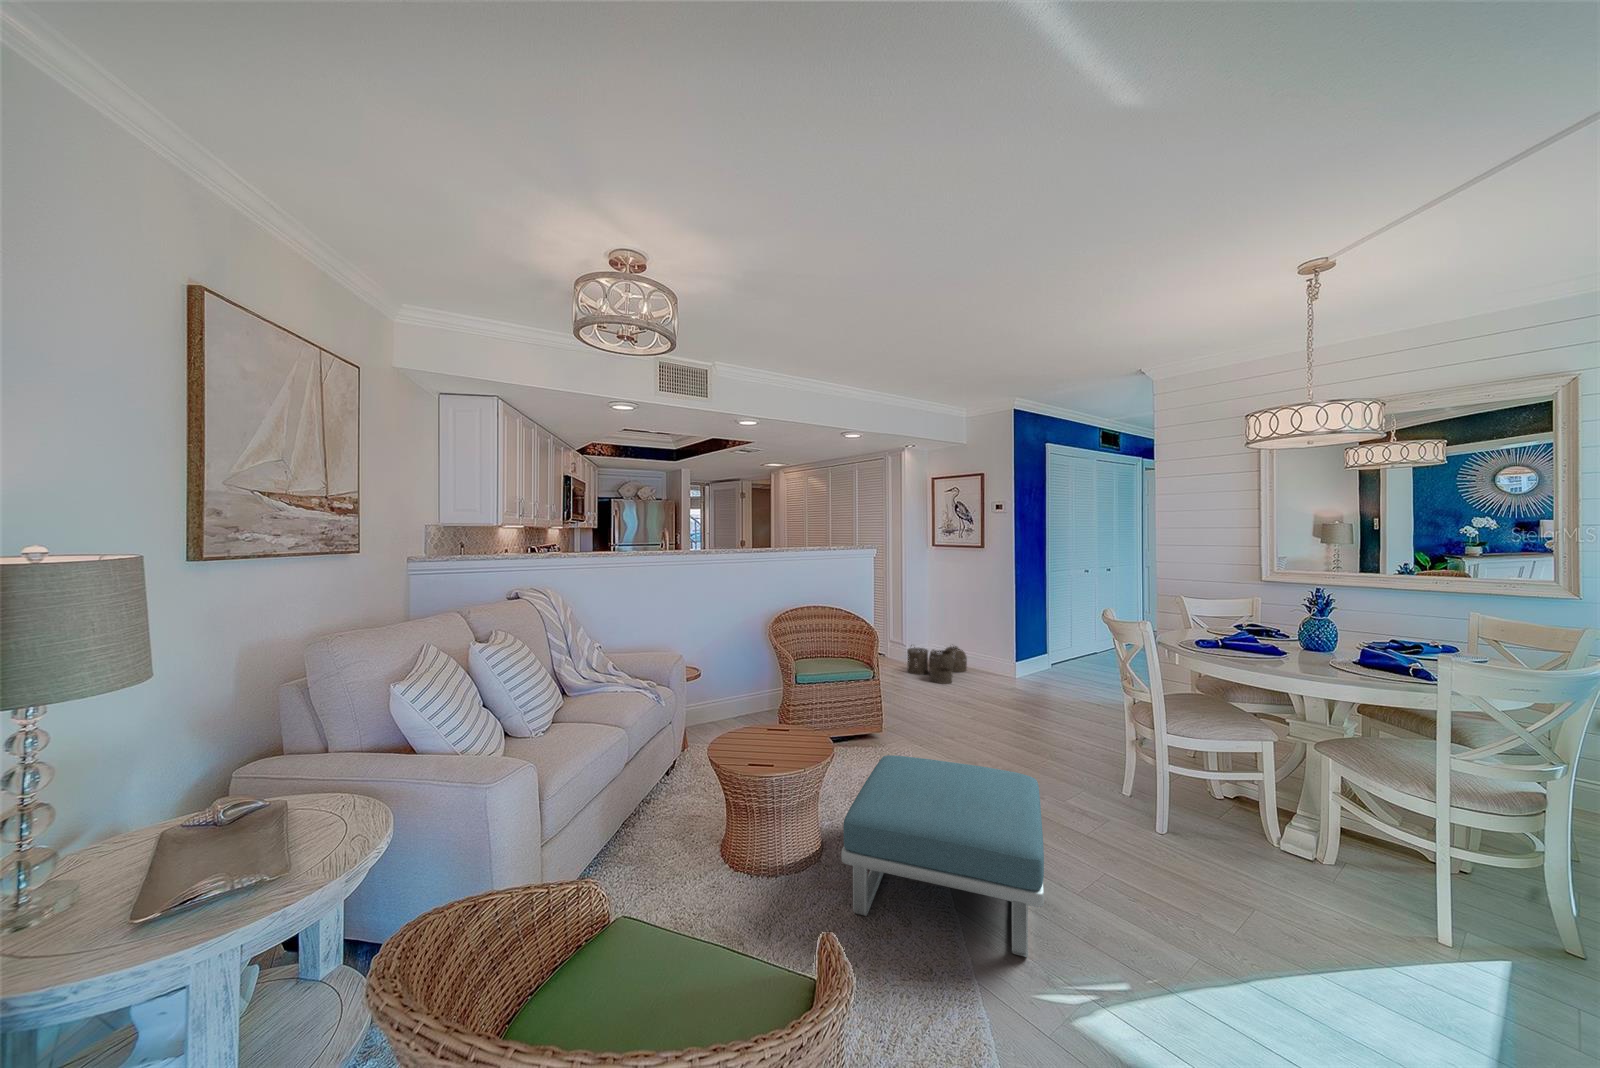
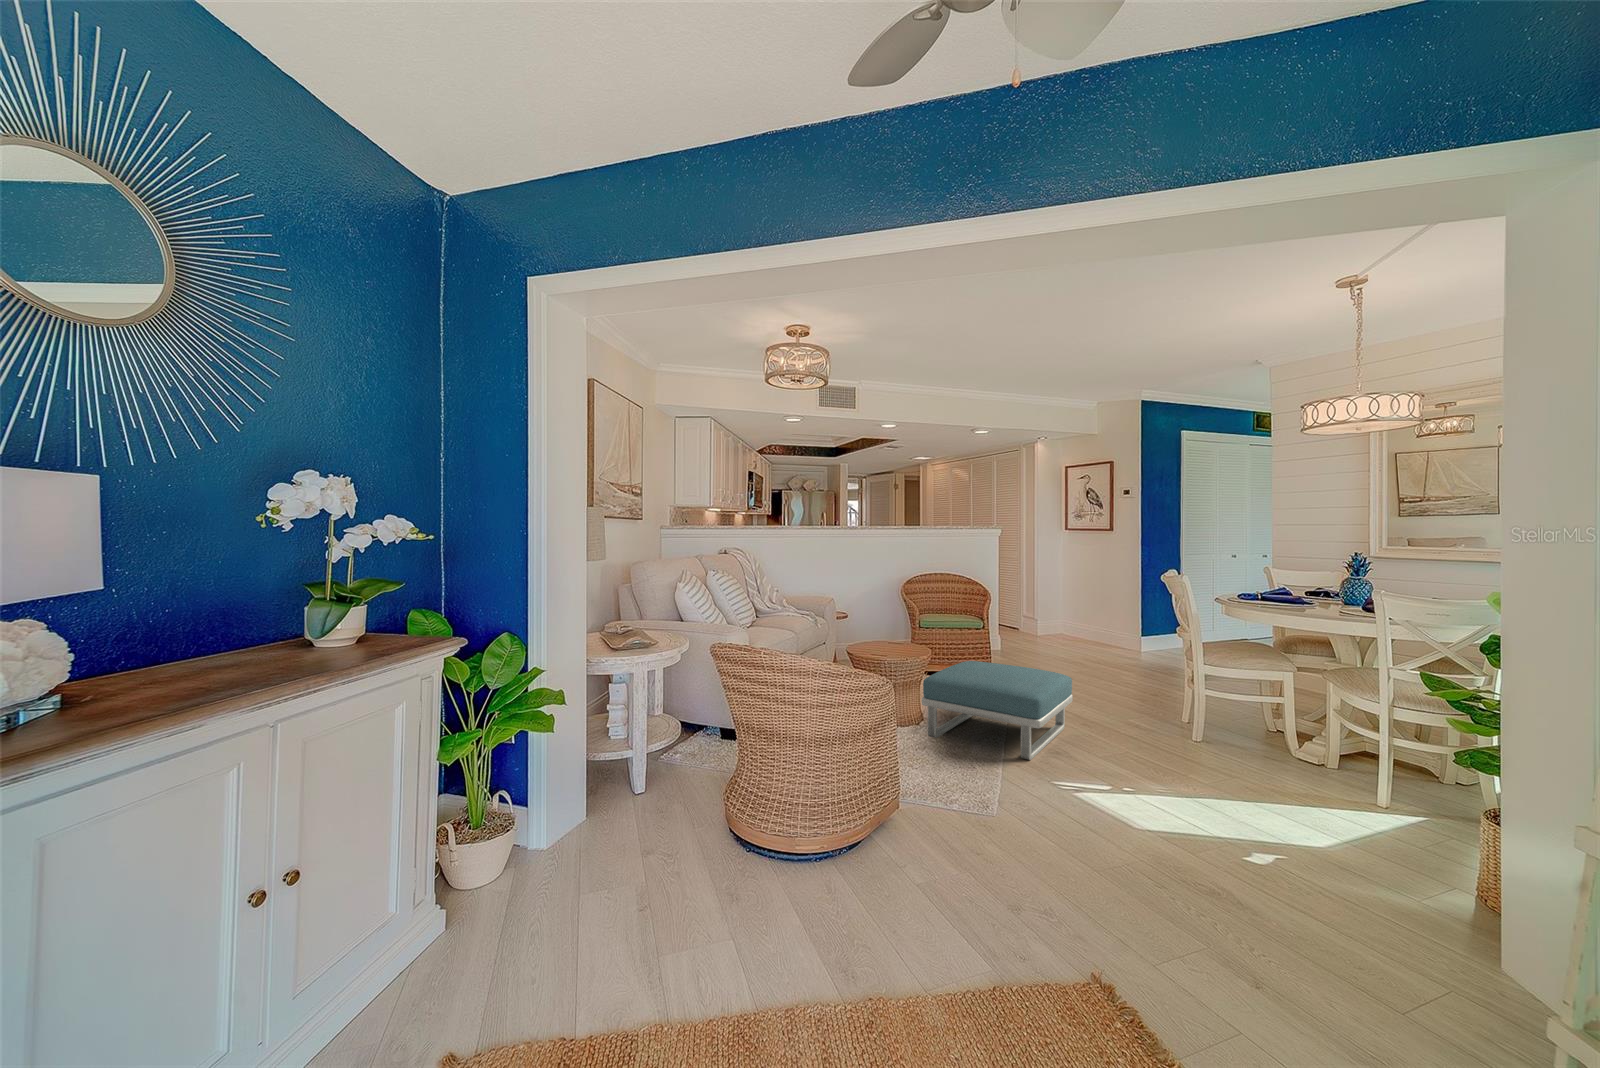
woven basket: present [907,645,967,684] -> none [1034,618,1095,651]

